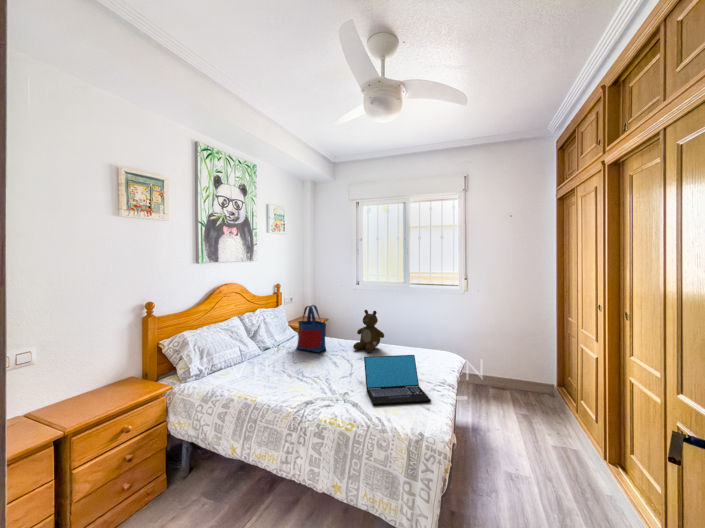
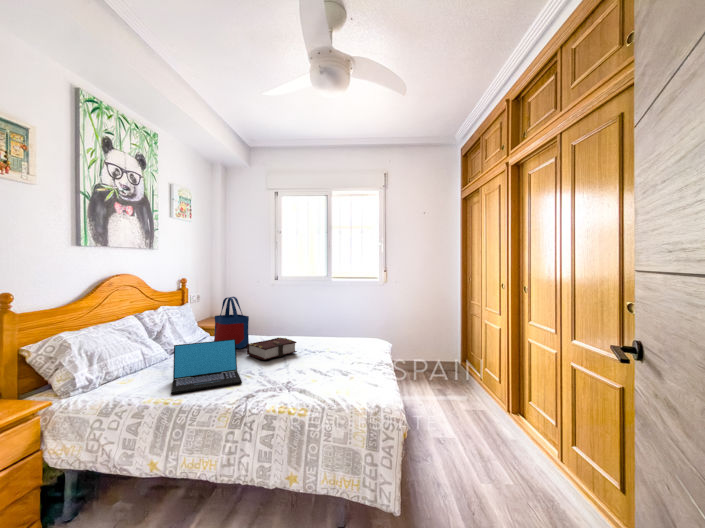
teddy bear: present [353,310,384,352] -> none [280,300,313,344]
book: none [321,346,365,367] -> present [247,338,297,360]
laptop: present [364,355,431,405] -> present [171,339,242,394]

